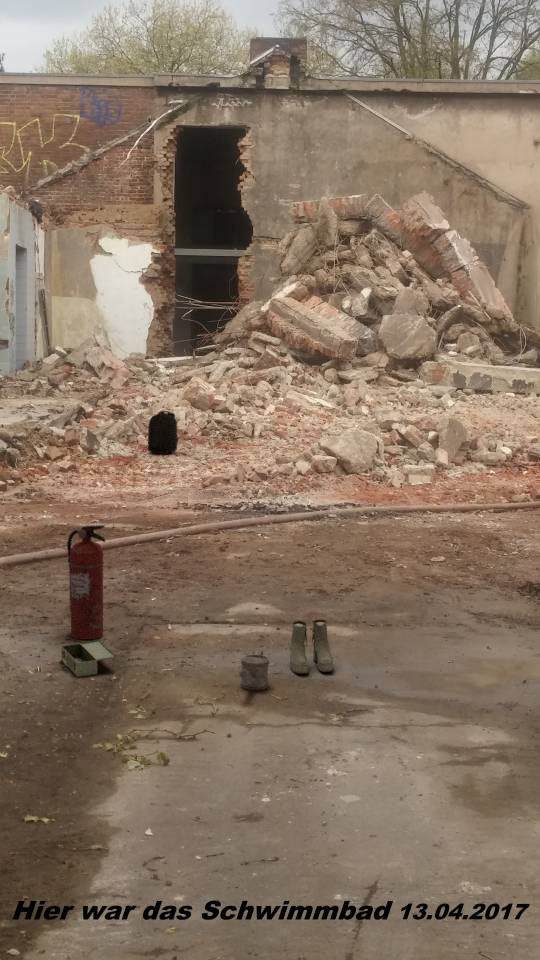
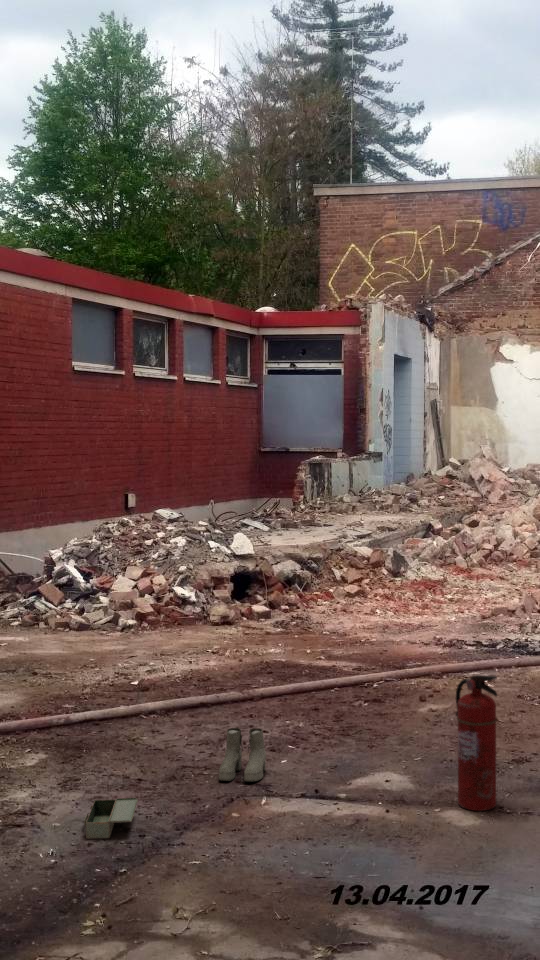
backpack: present [148,411,178,454] -> none [465,530,500,579]
fire extinguisher: present [67,525,105,640] -> present [456,675,497,811]
boots: present [289,620,333,674] -> present [219,728,266,782]
watering can: present [239,650,269,690] -> none [219,834,283,885]

